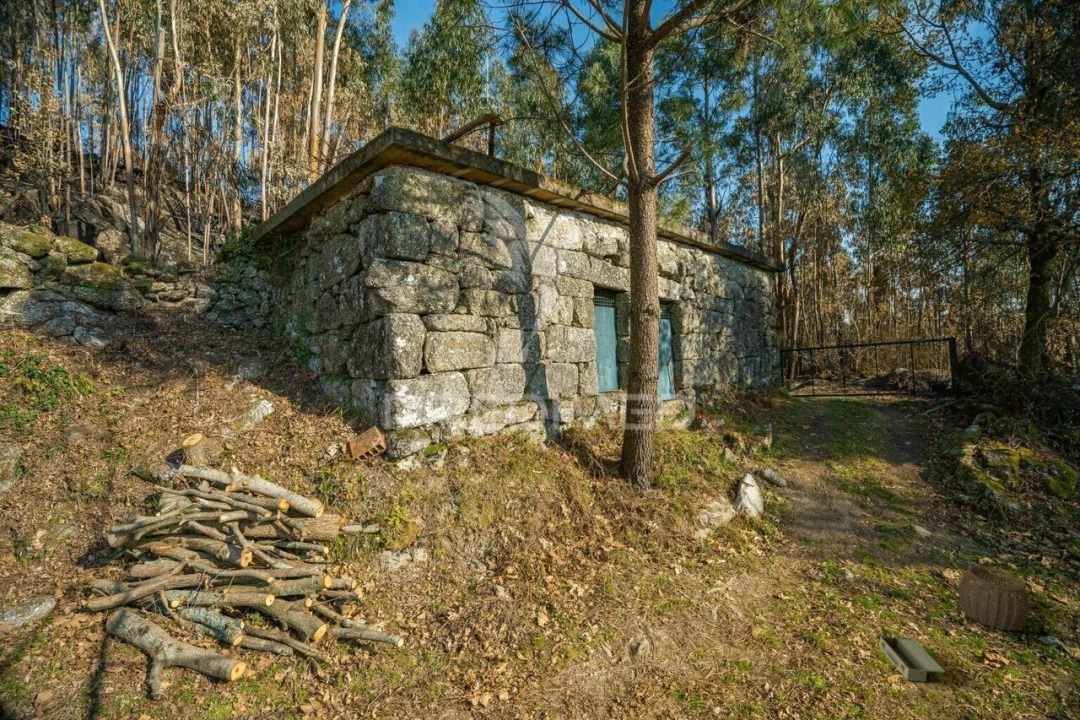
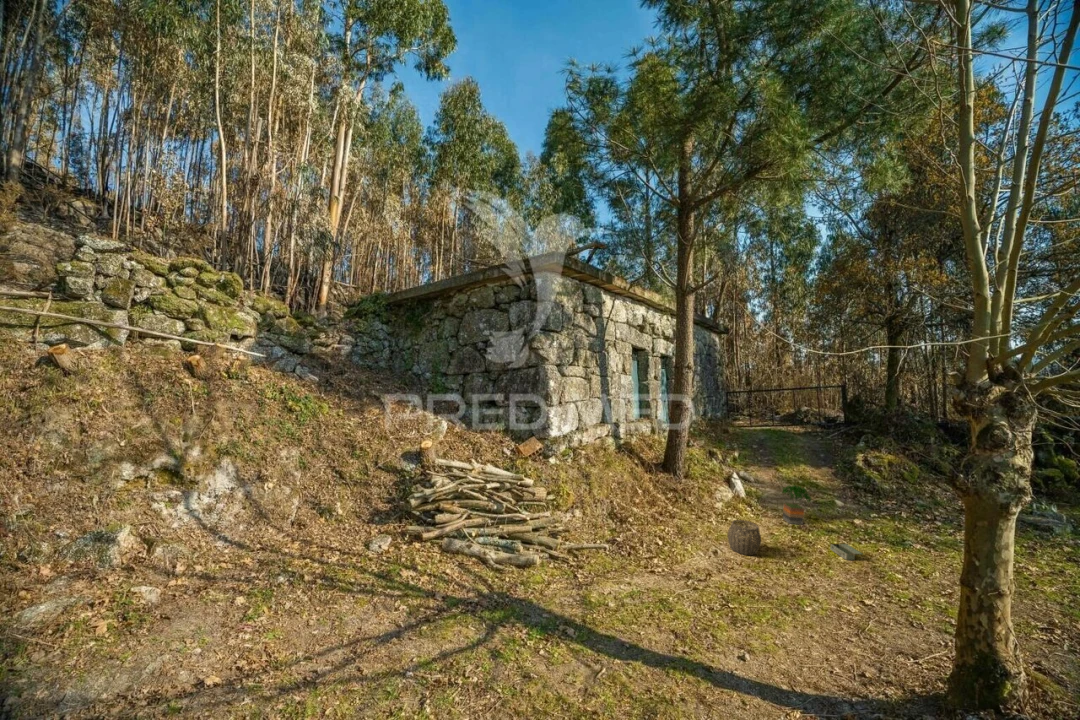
potted tree: none [805,507,859,578] -> present [782,486,811,525]
woven basket: present [958,566,1030,631] -> present [728,520,761,555]

